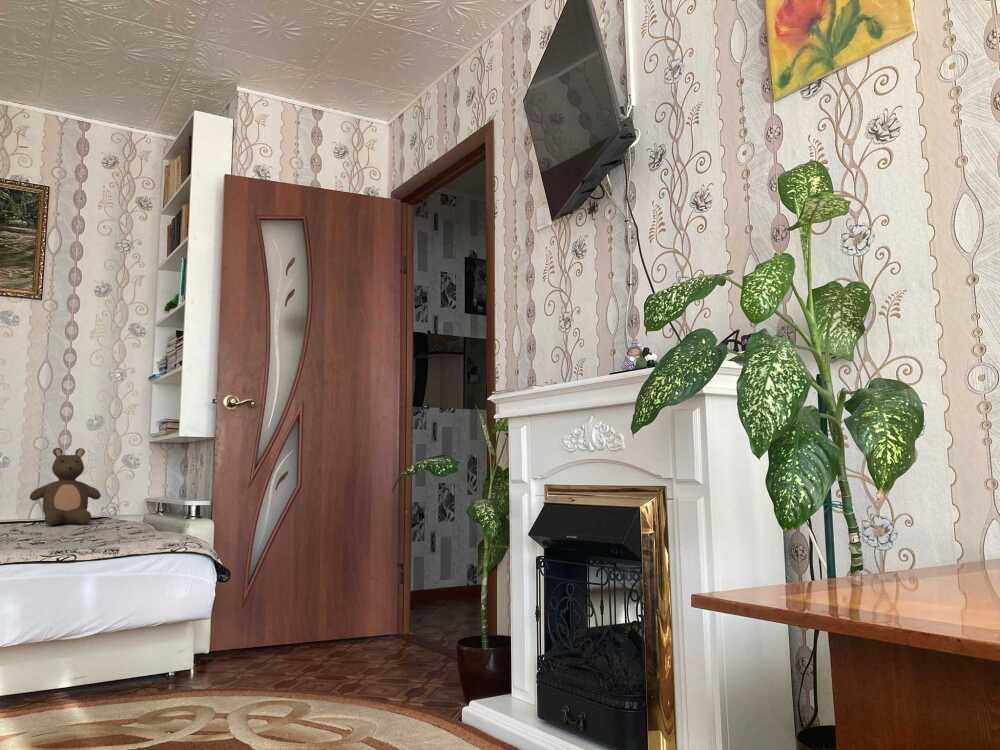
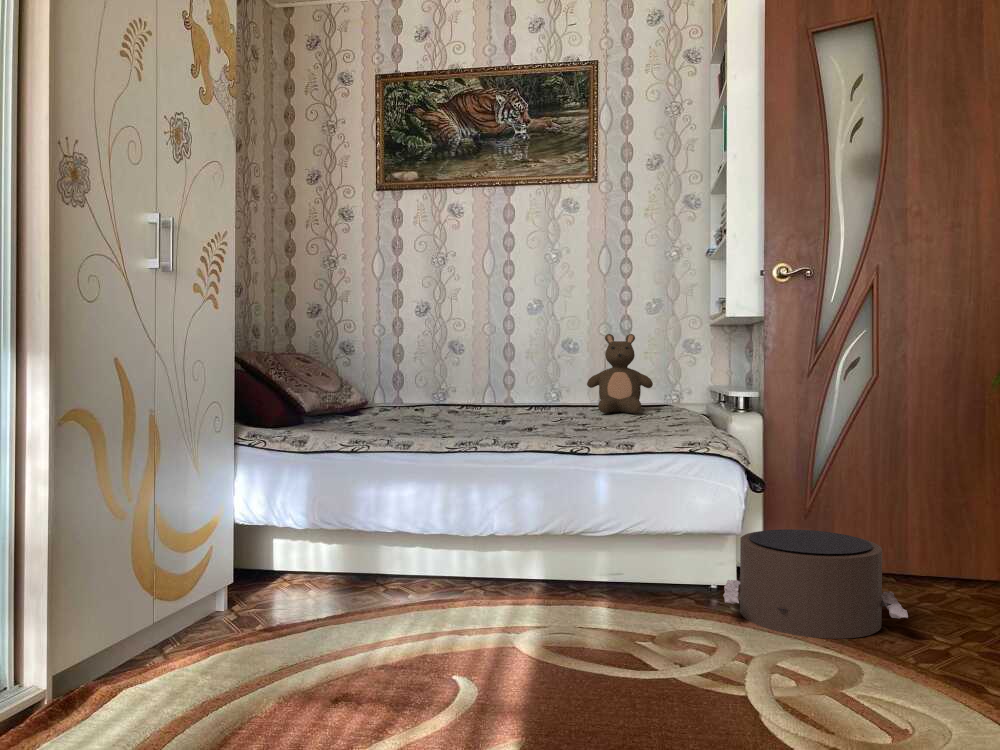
pouf: none [188,609,334,694] -> present [723,529,908,639]

